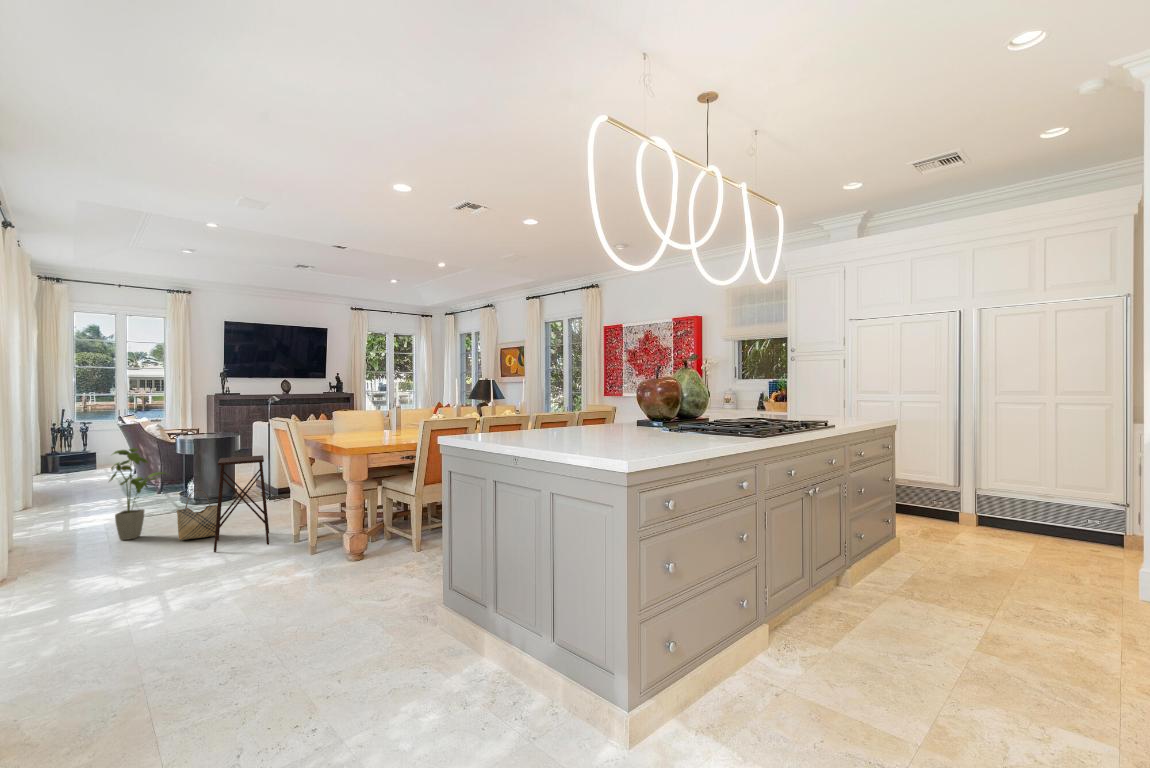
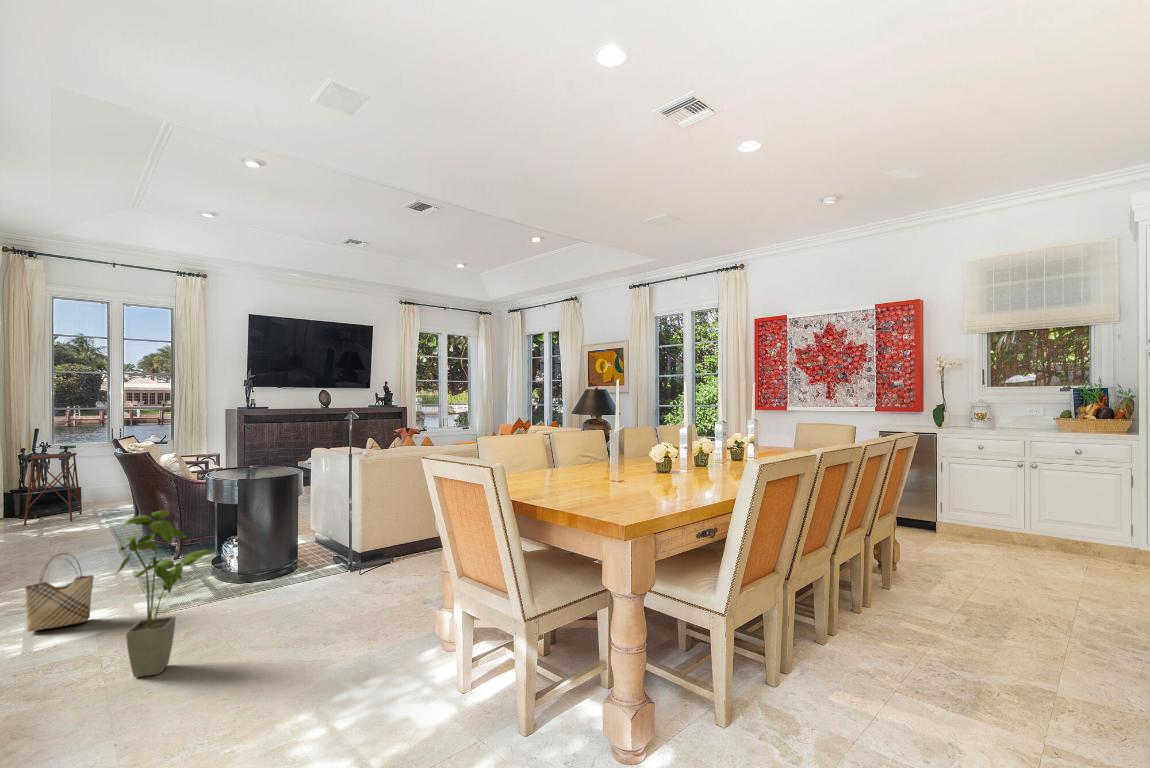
side table: present [214,455,269,552] -> present [24,453,82,526]
woven basket: present [176,490,218,540] -> present [25,553,94,632]

